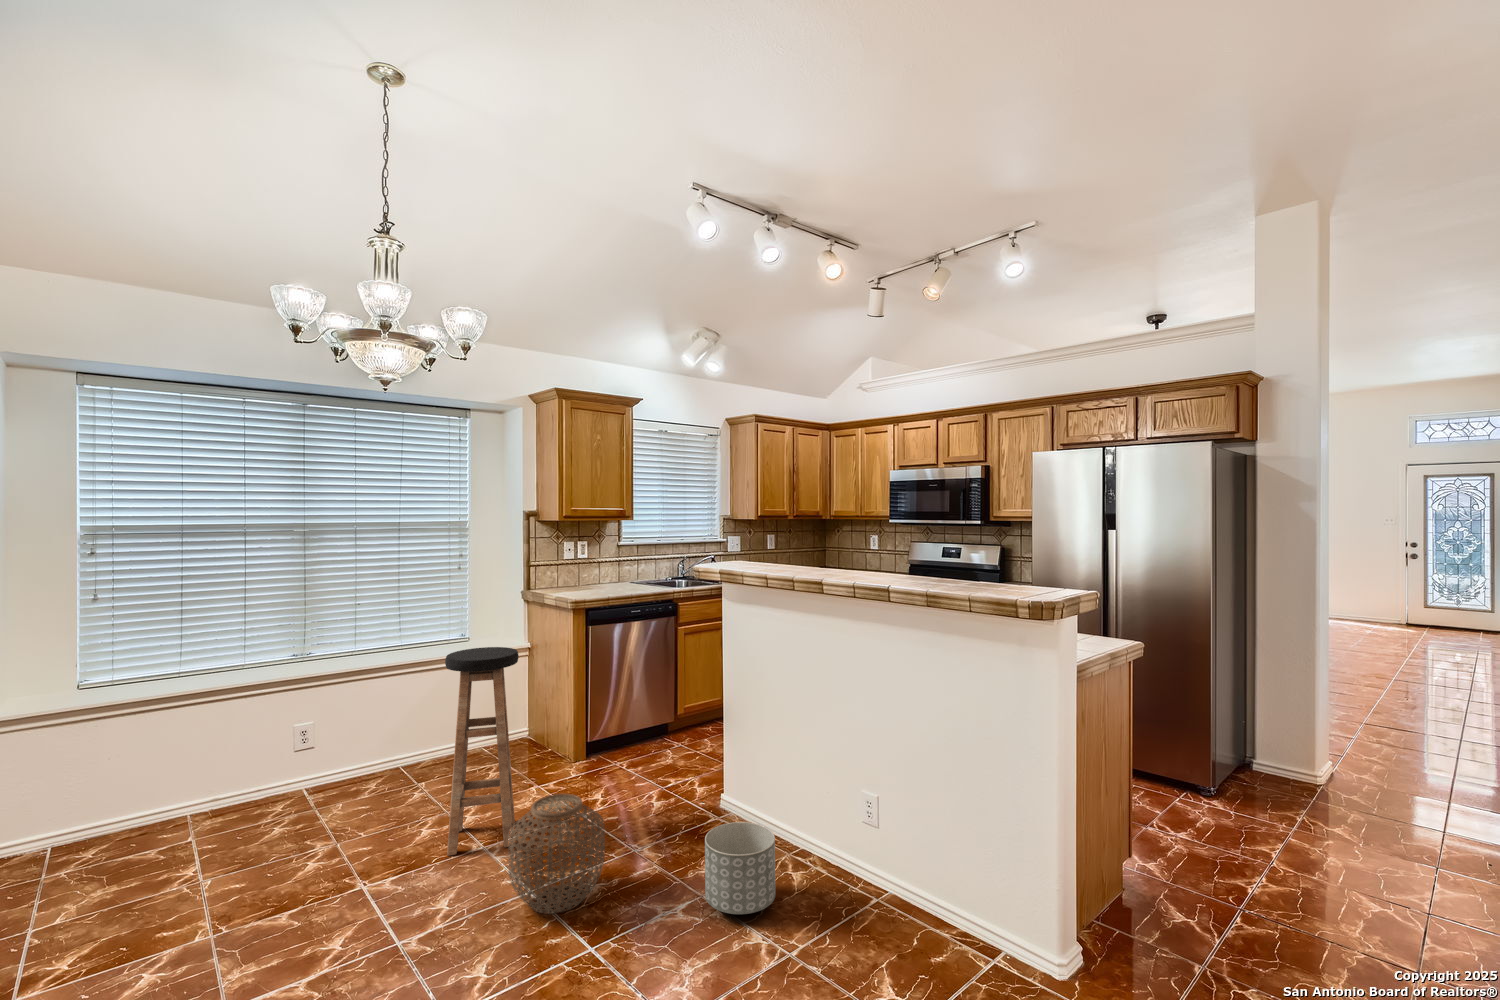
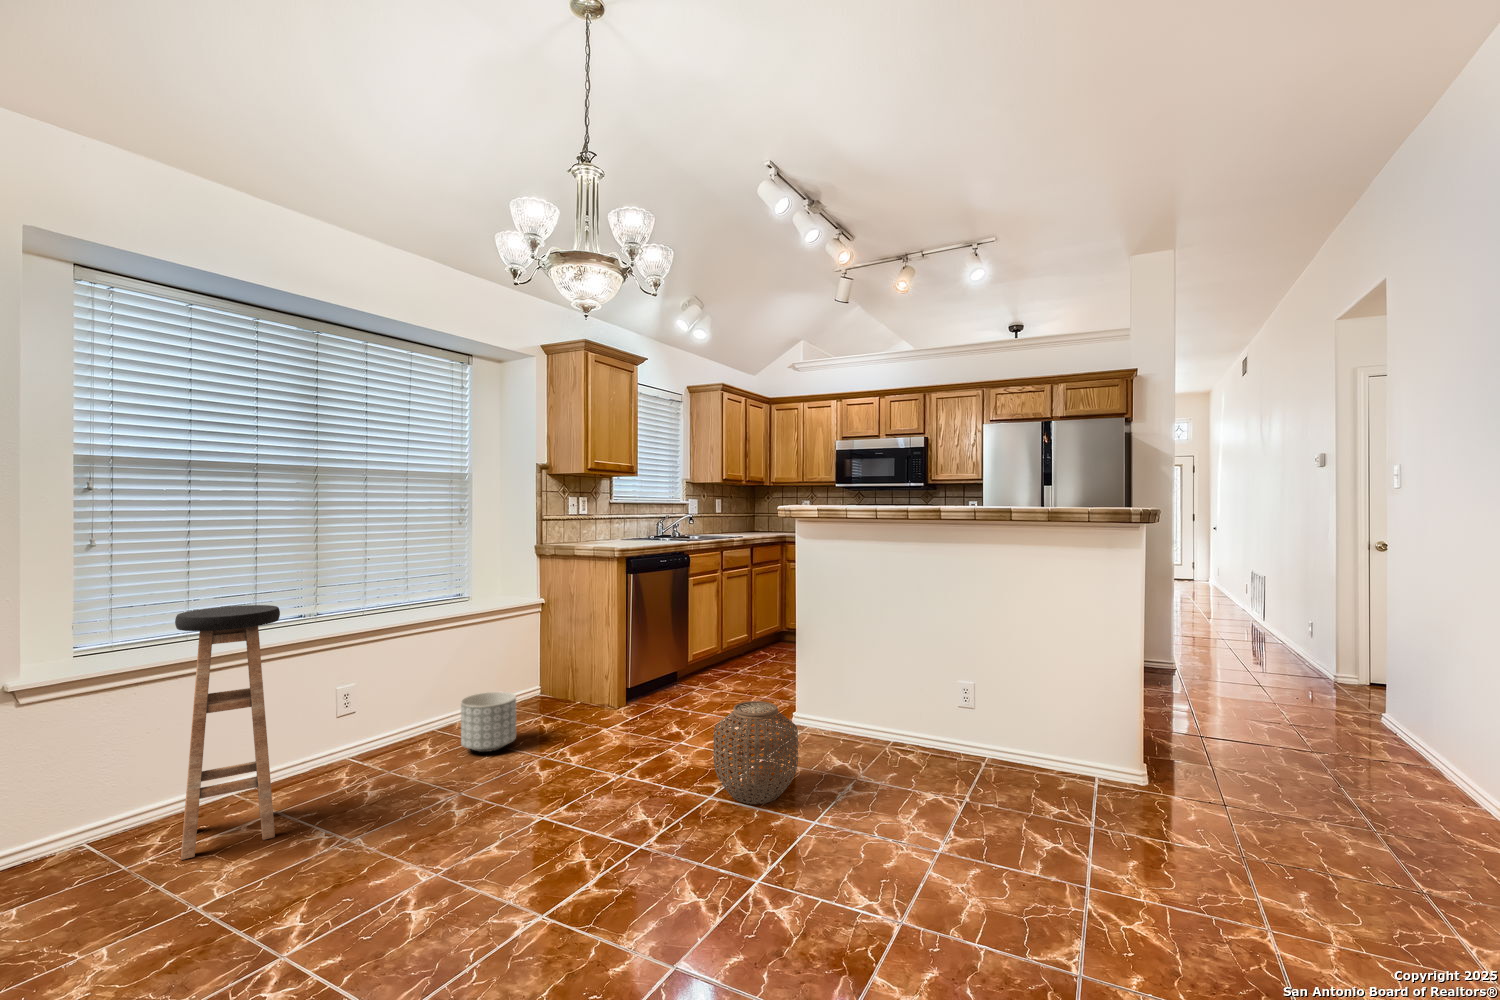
bar stool: present [445,647,519,856] -> present [175,605,280,860]
planter: present [705,822,775,914] -> present [461,692,516,752]

